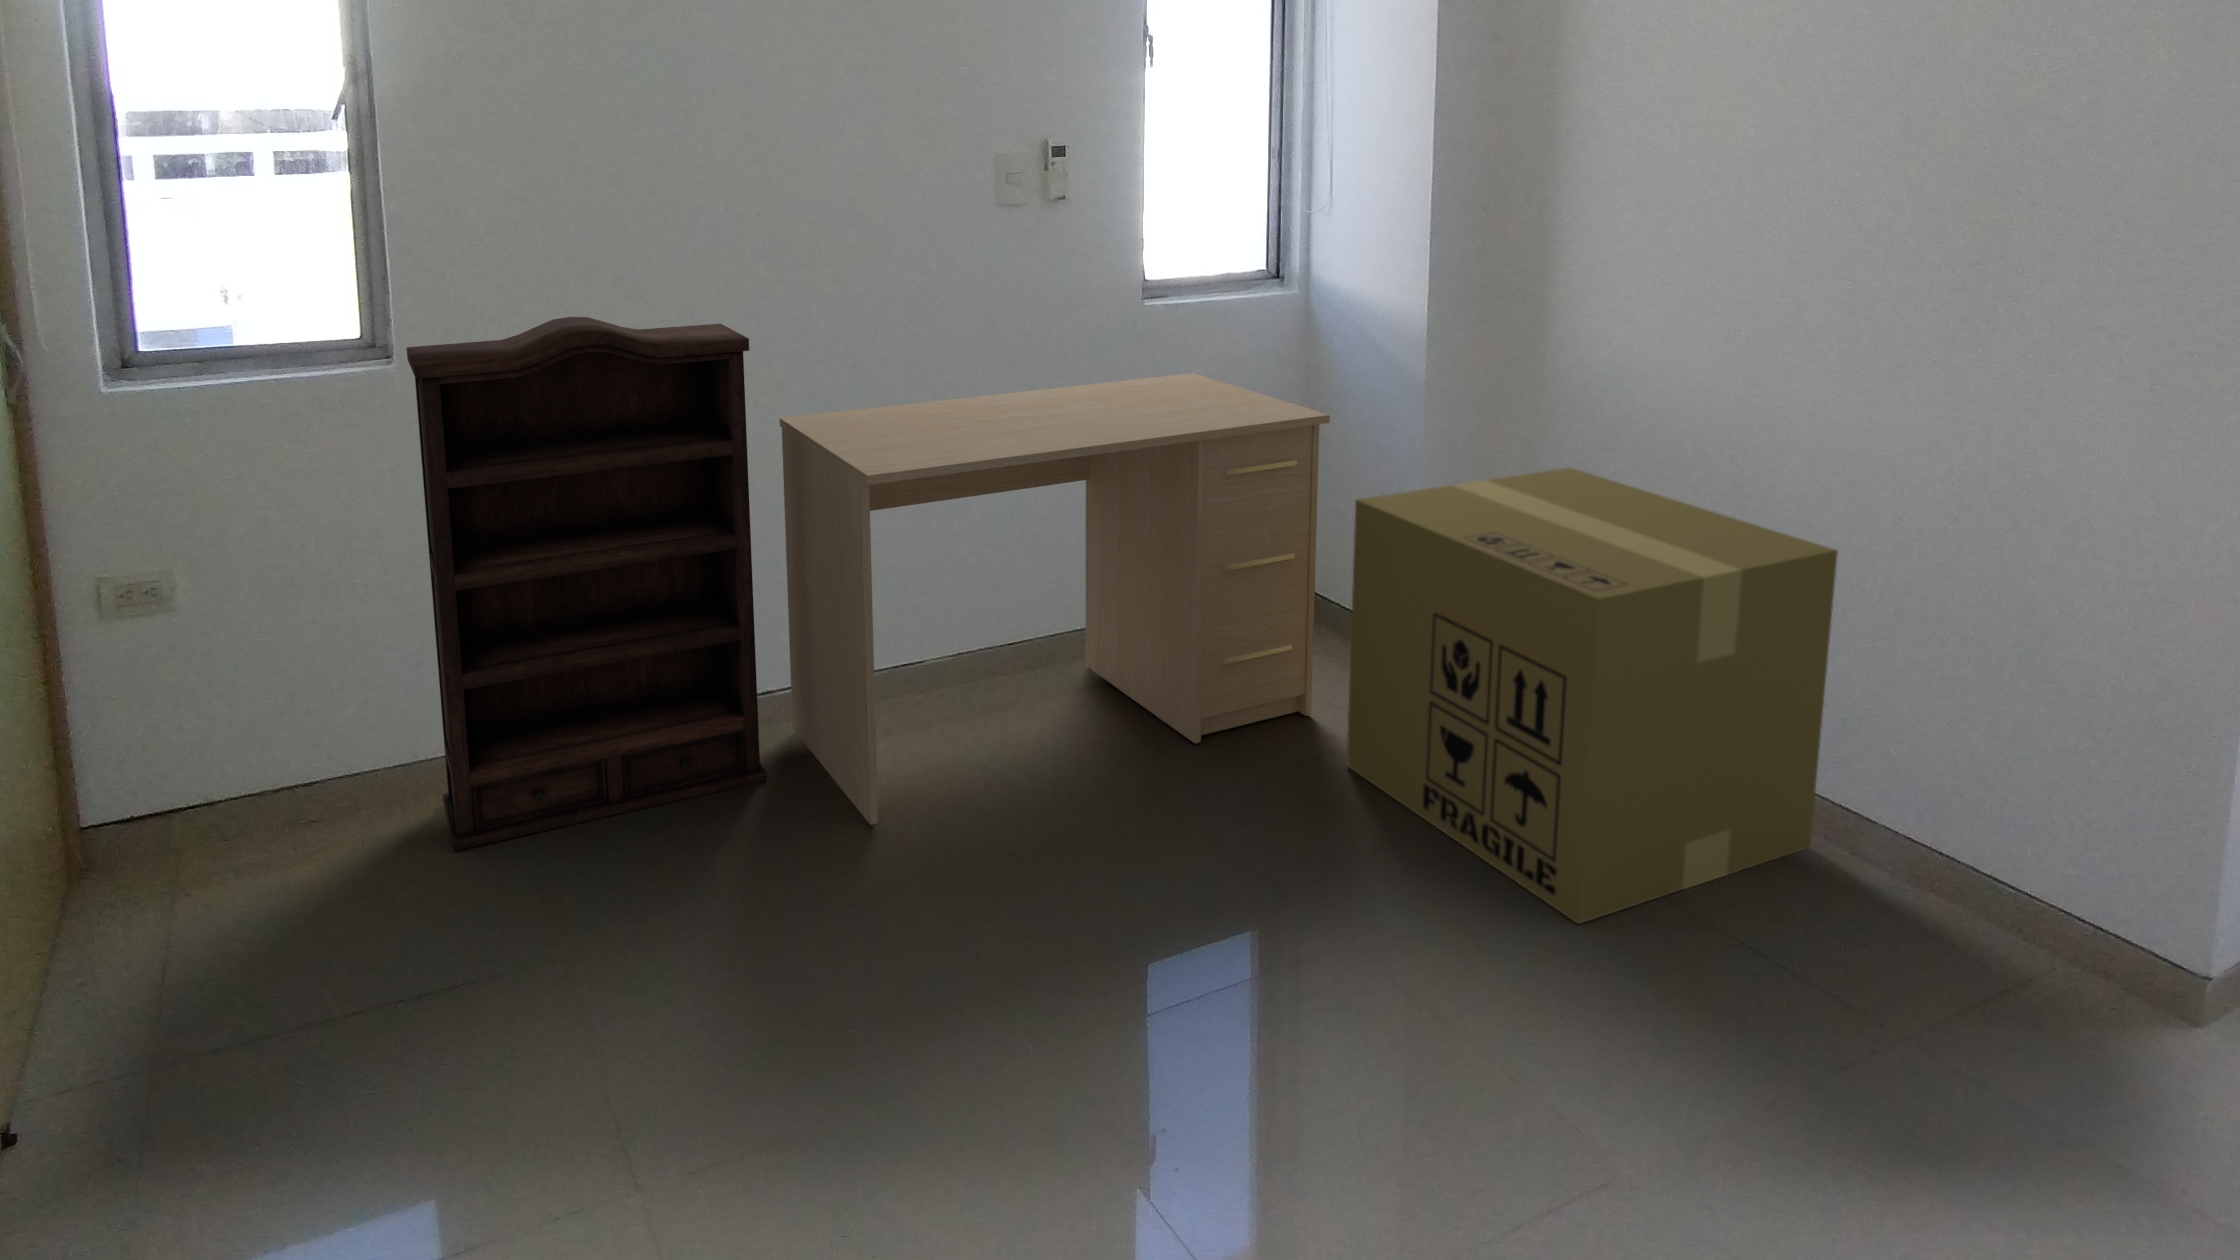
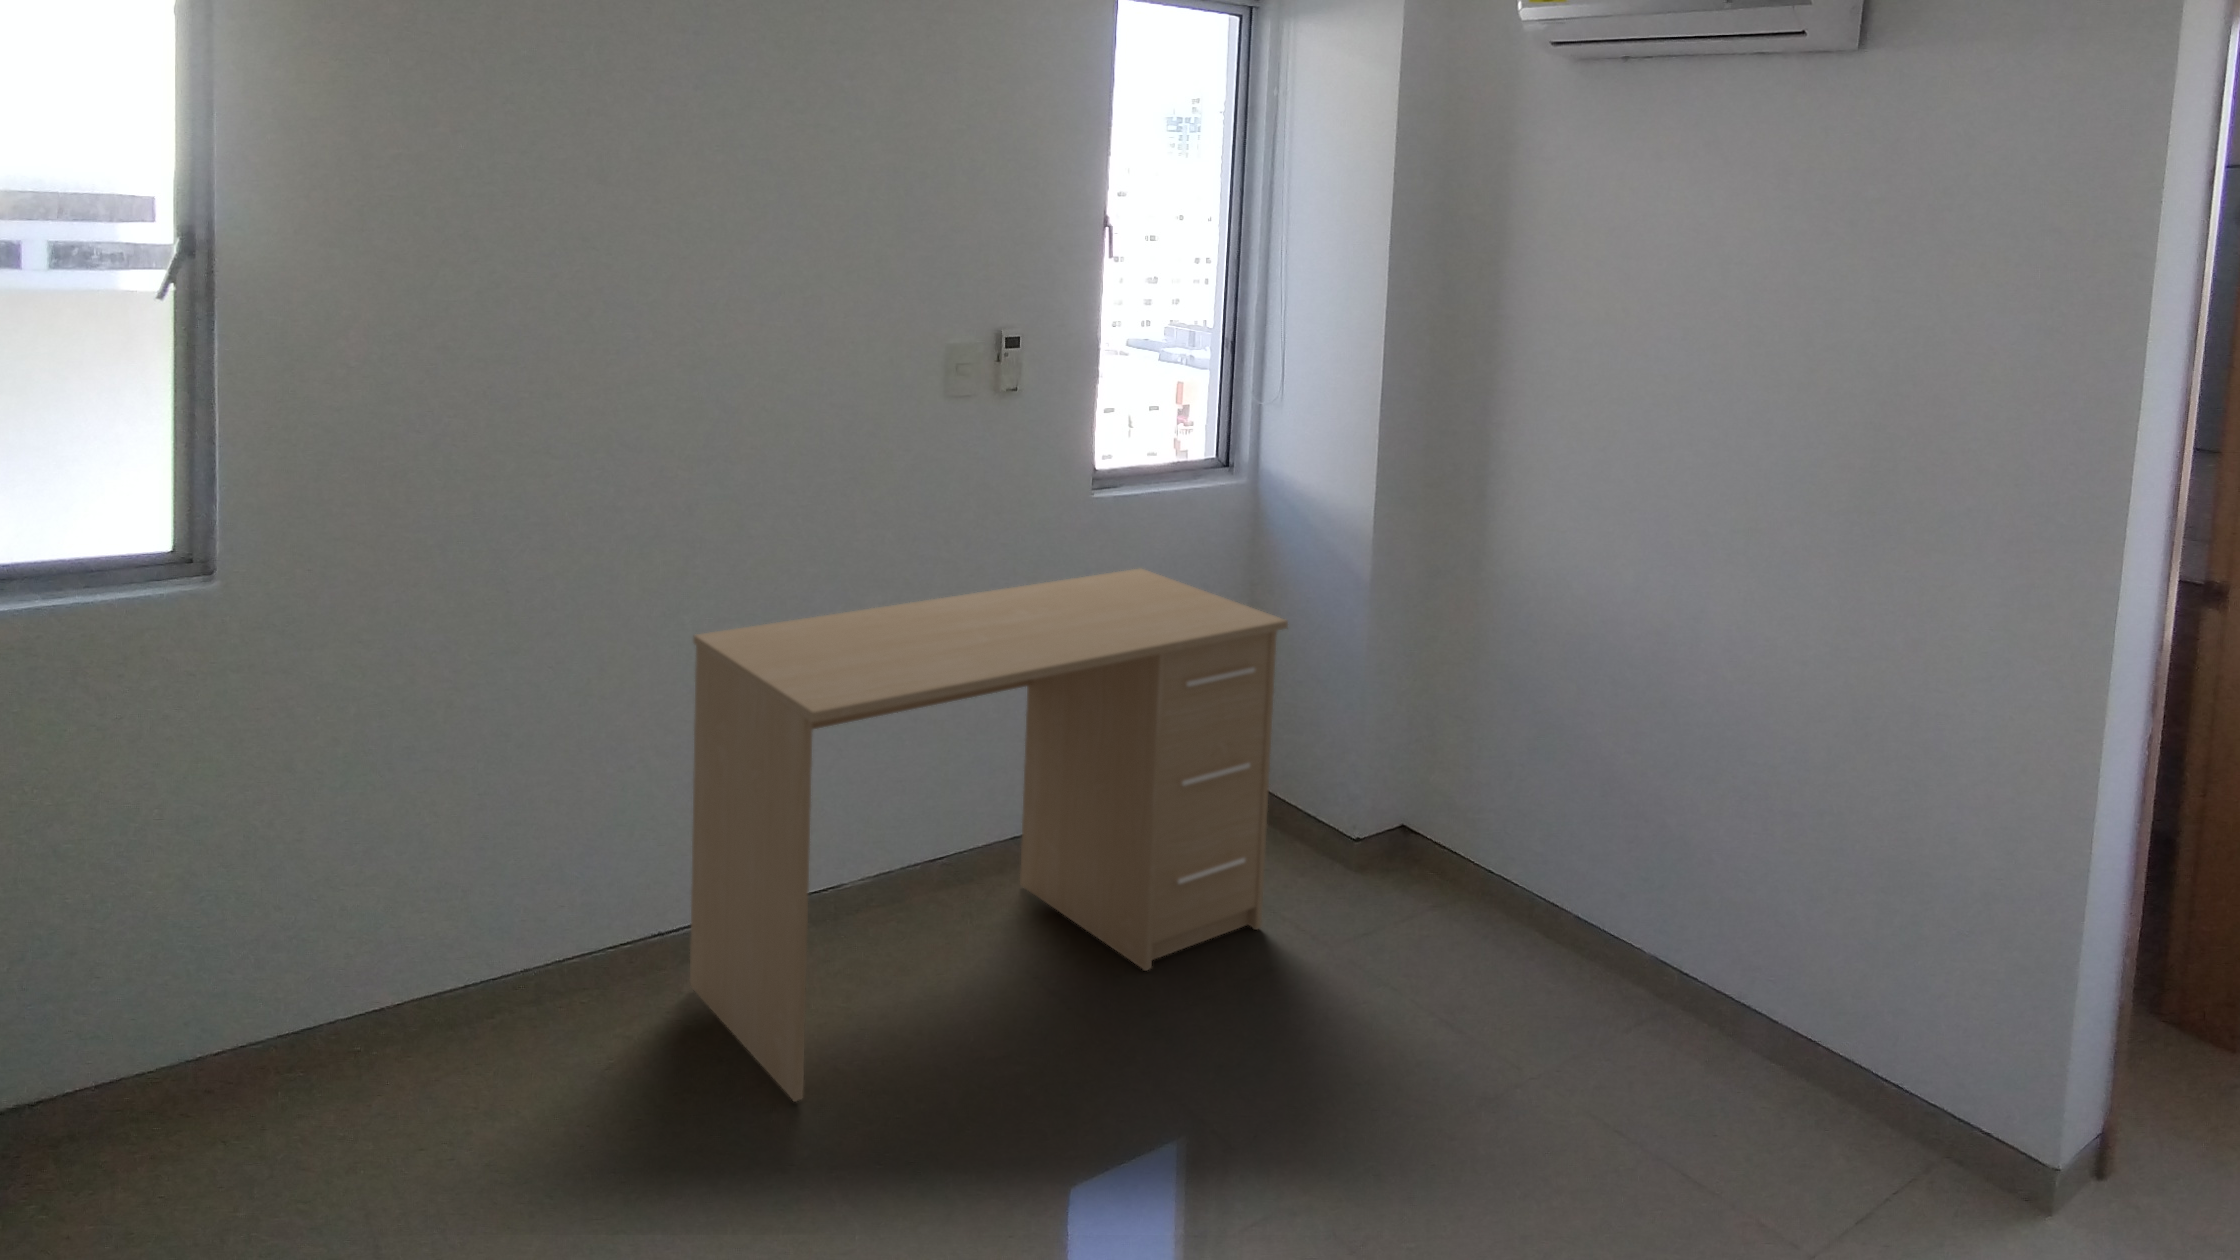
bookshelf: present [407,317,766,851] -> none [237,529,671,1188]
cardboard box: present [1347,467,1838,924] -> none [1302,667,1758,1144]

